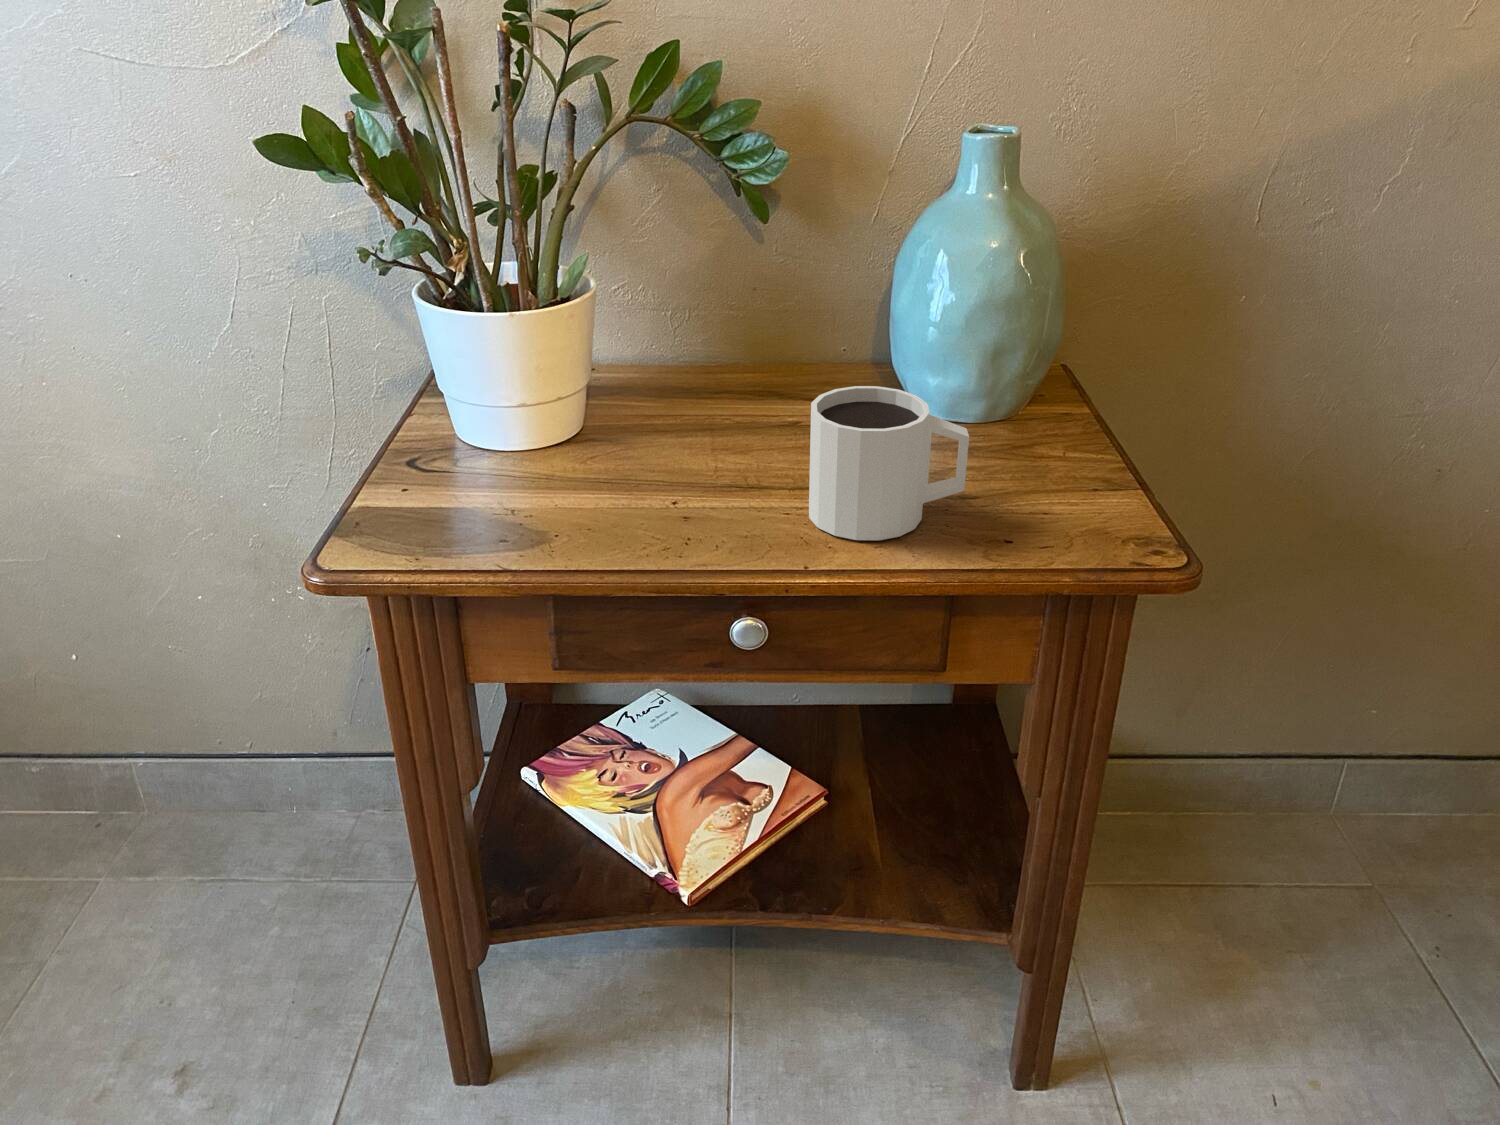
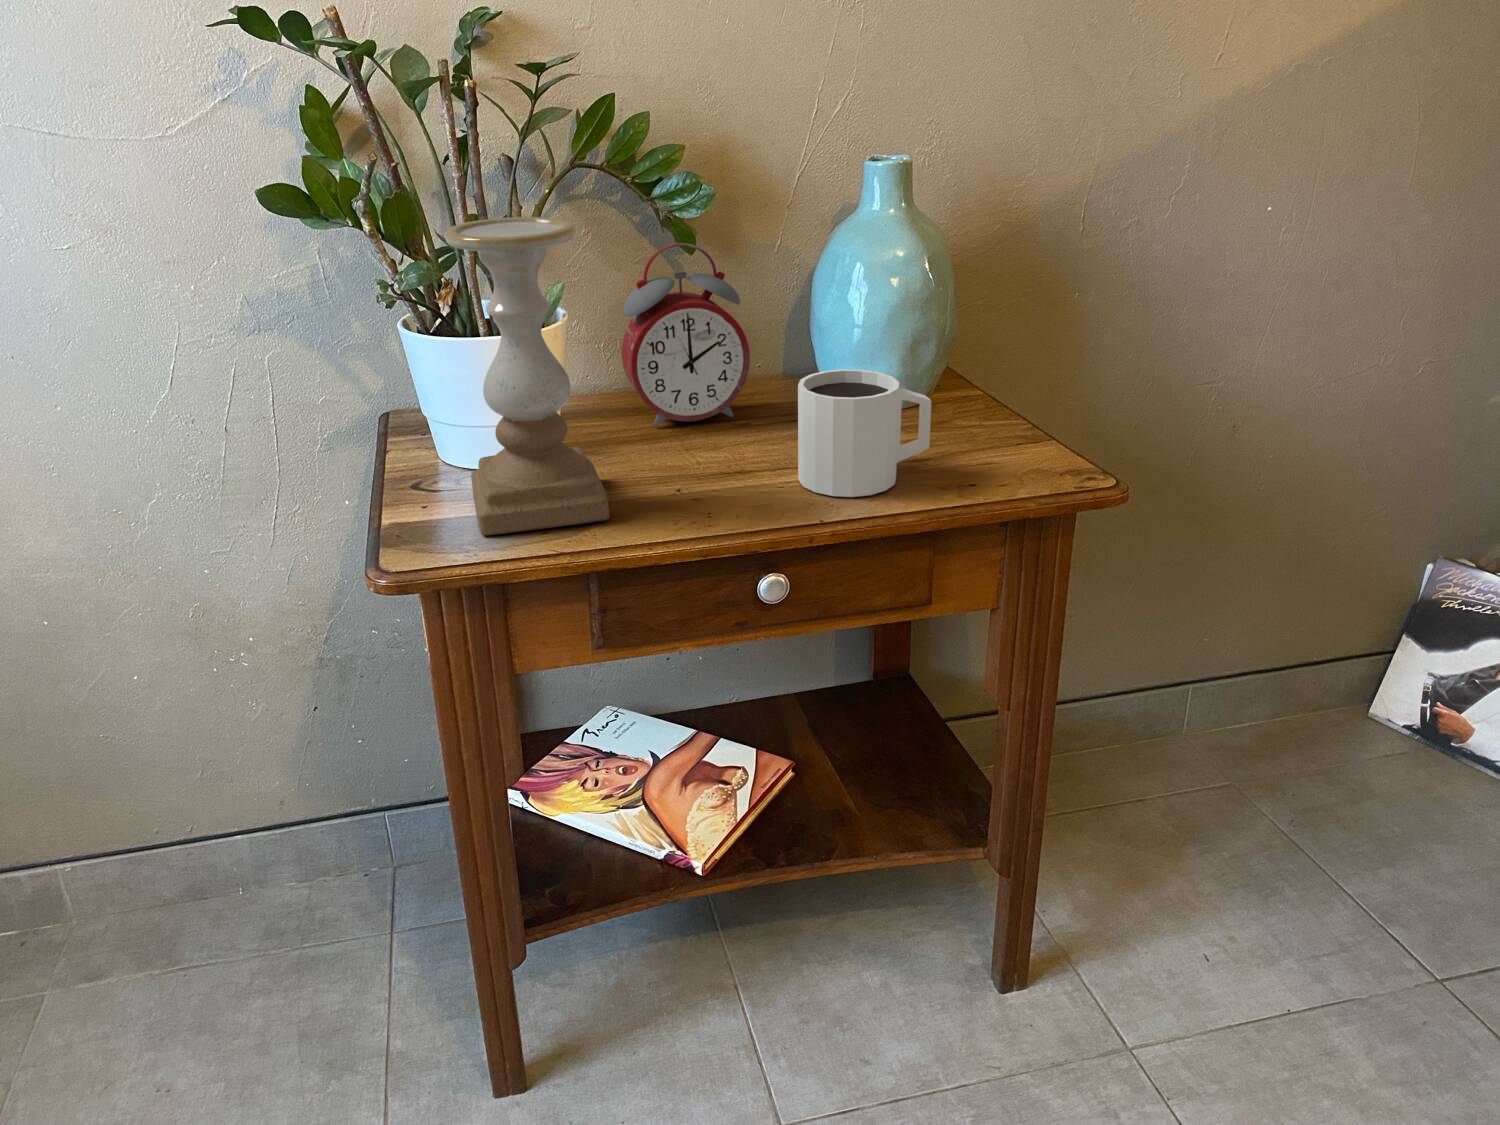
candle holder: none [407,187,589,536] -> present [445,217,609,535]
alarm clock: none [667,215,804,417] -> present [622,243,750,427]

